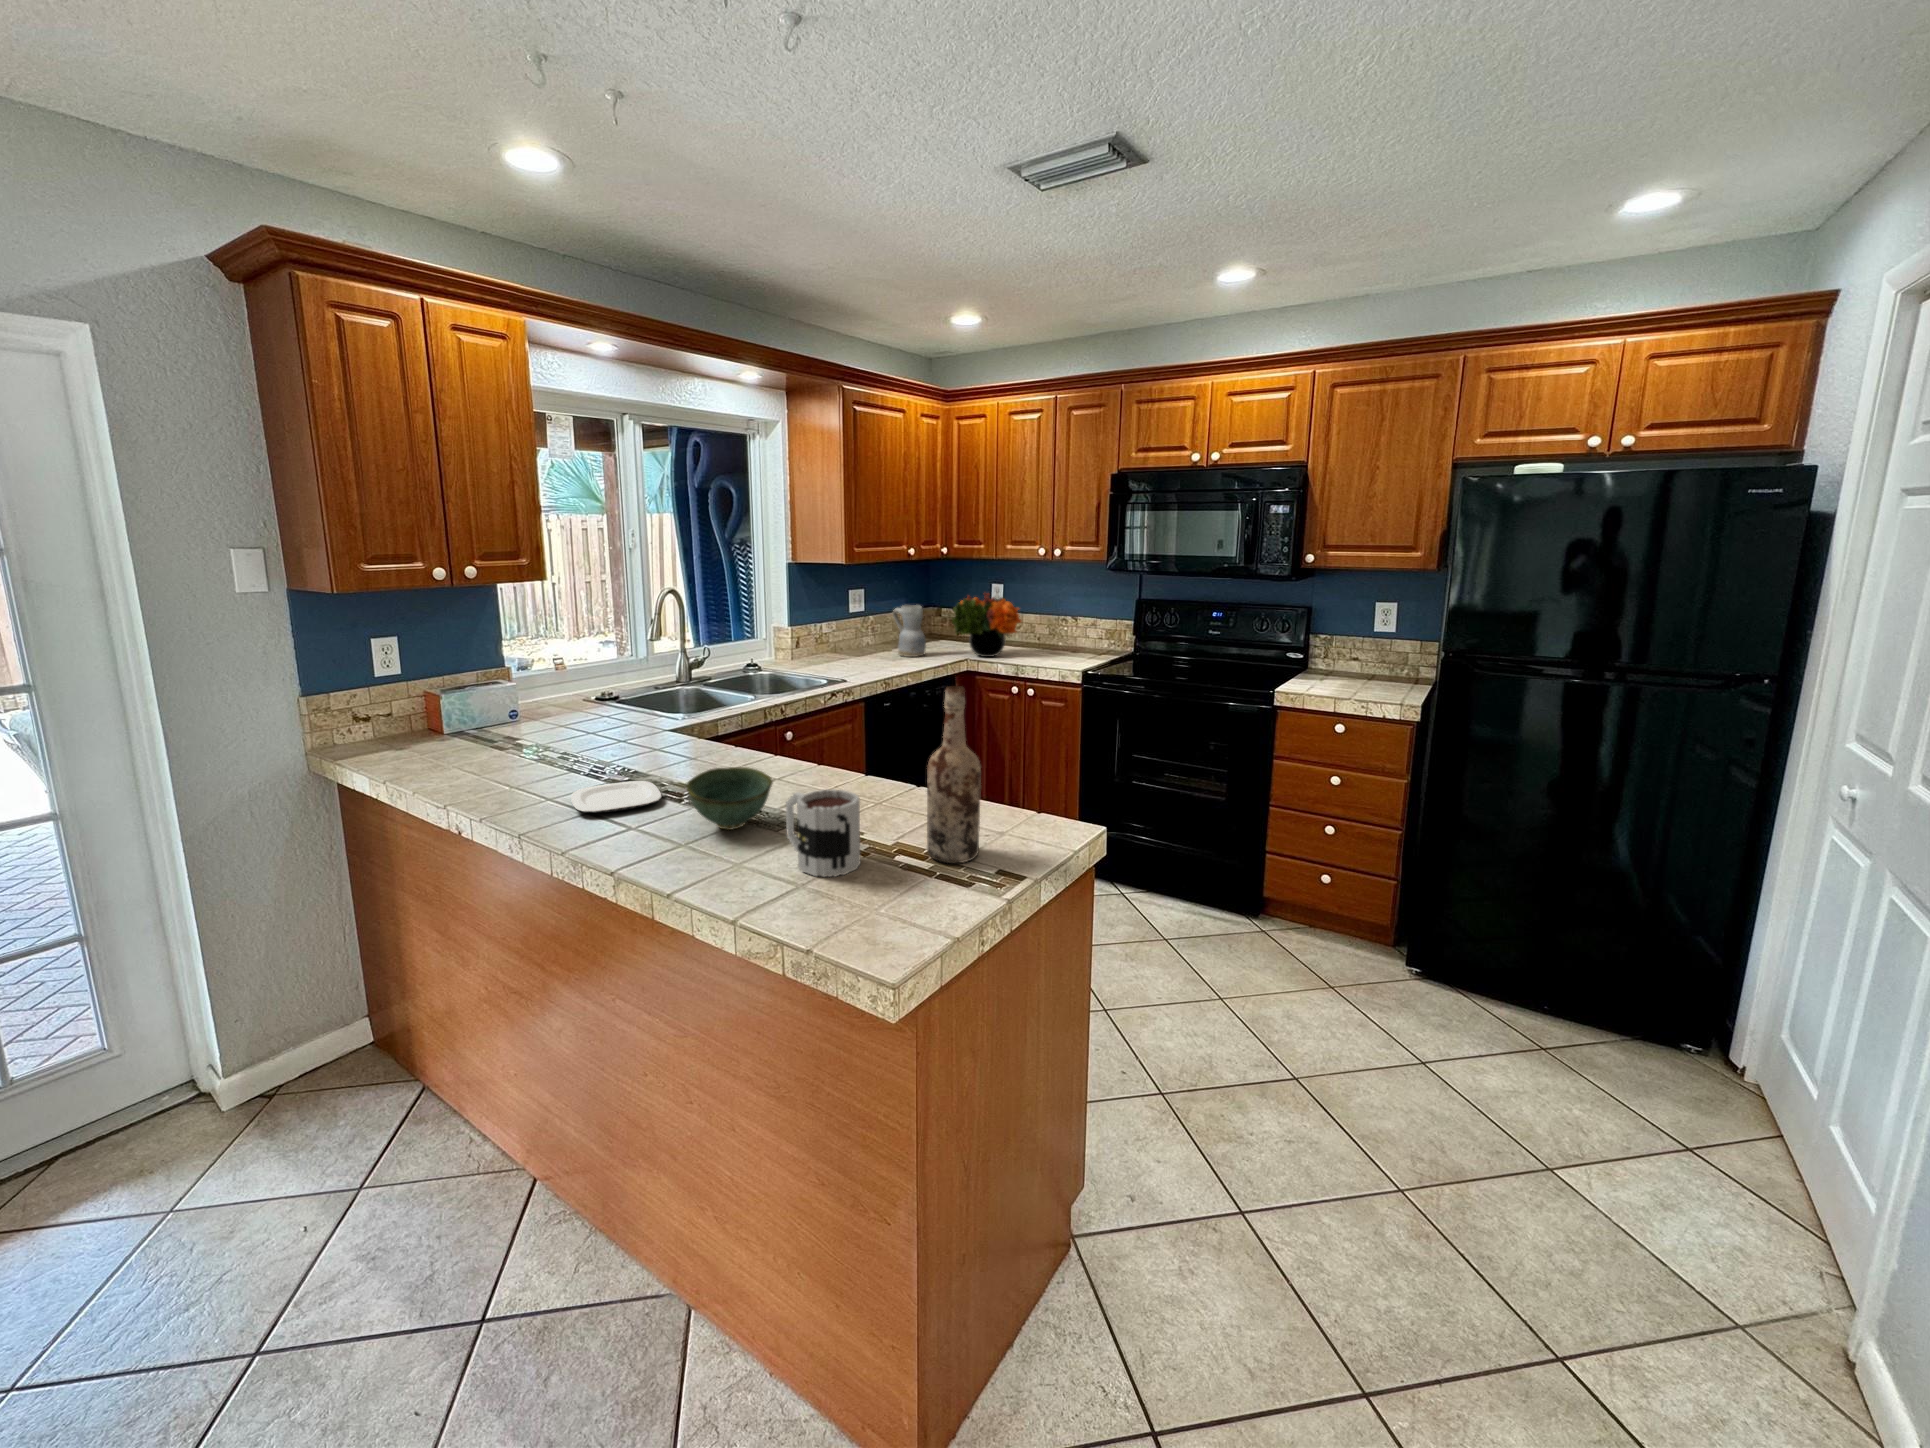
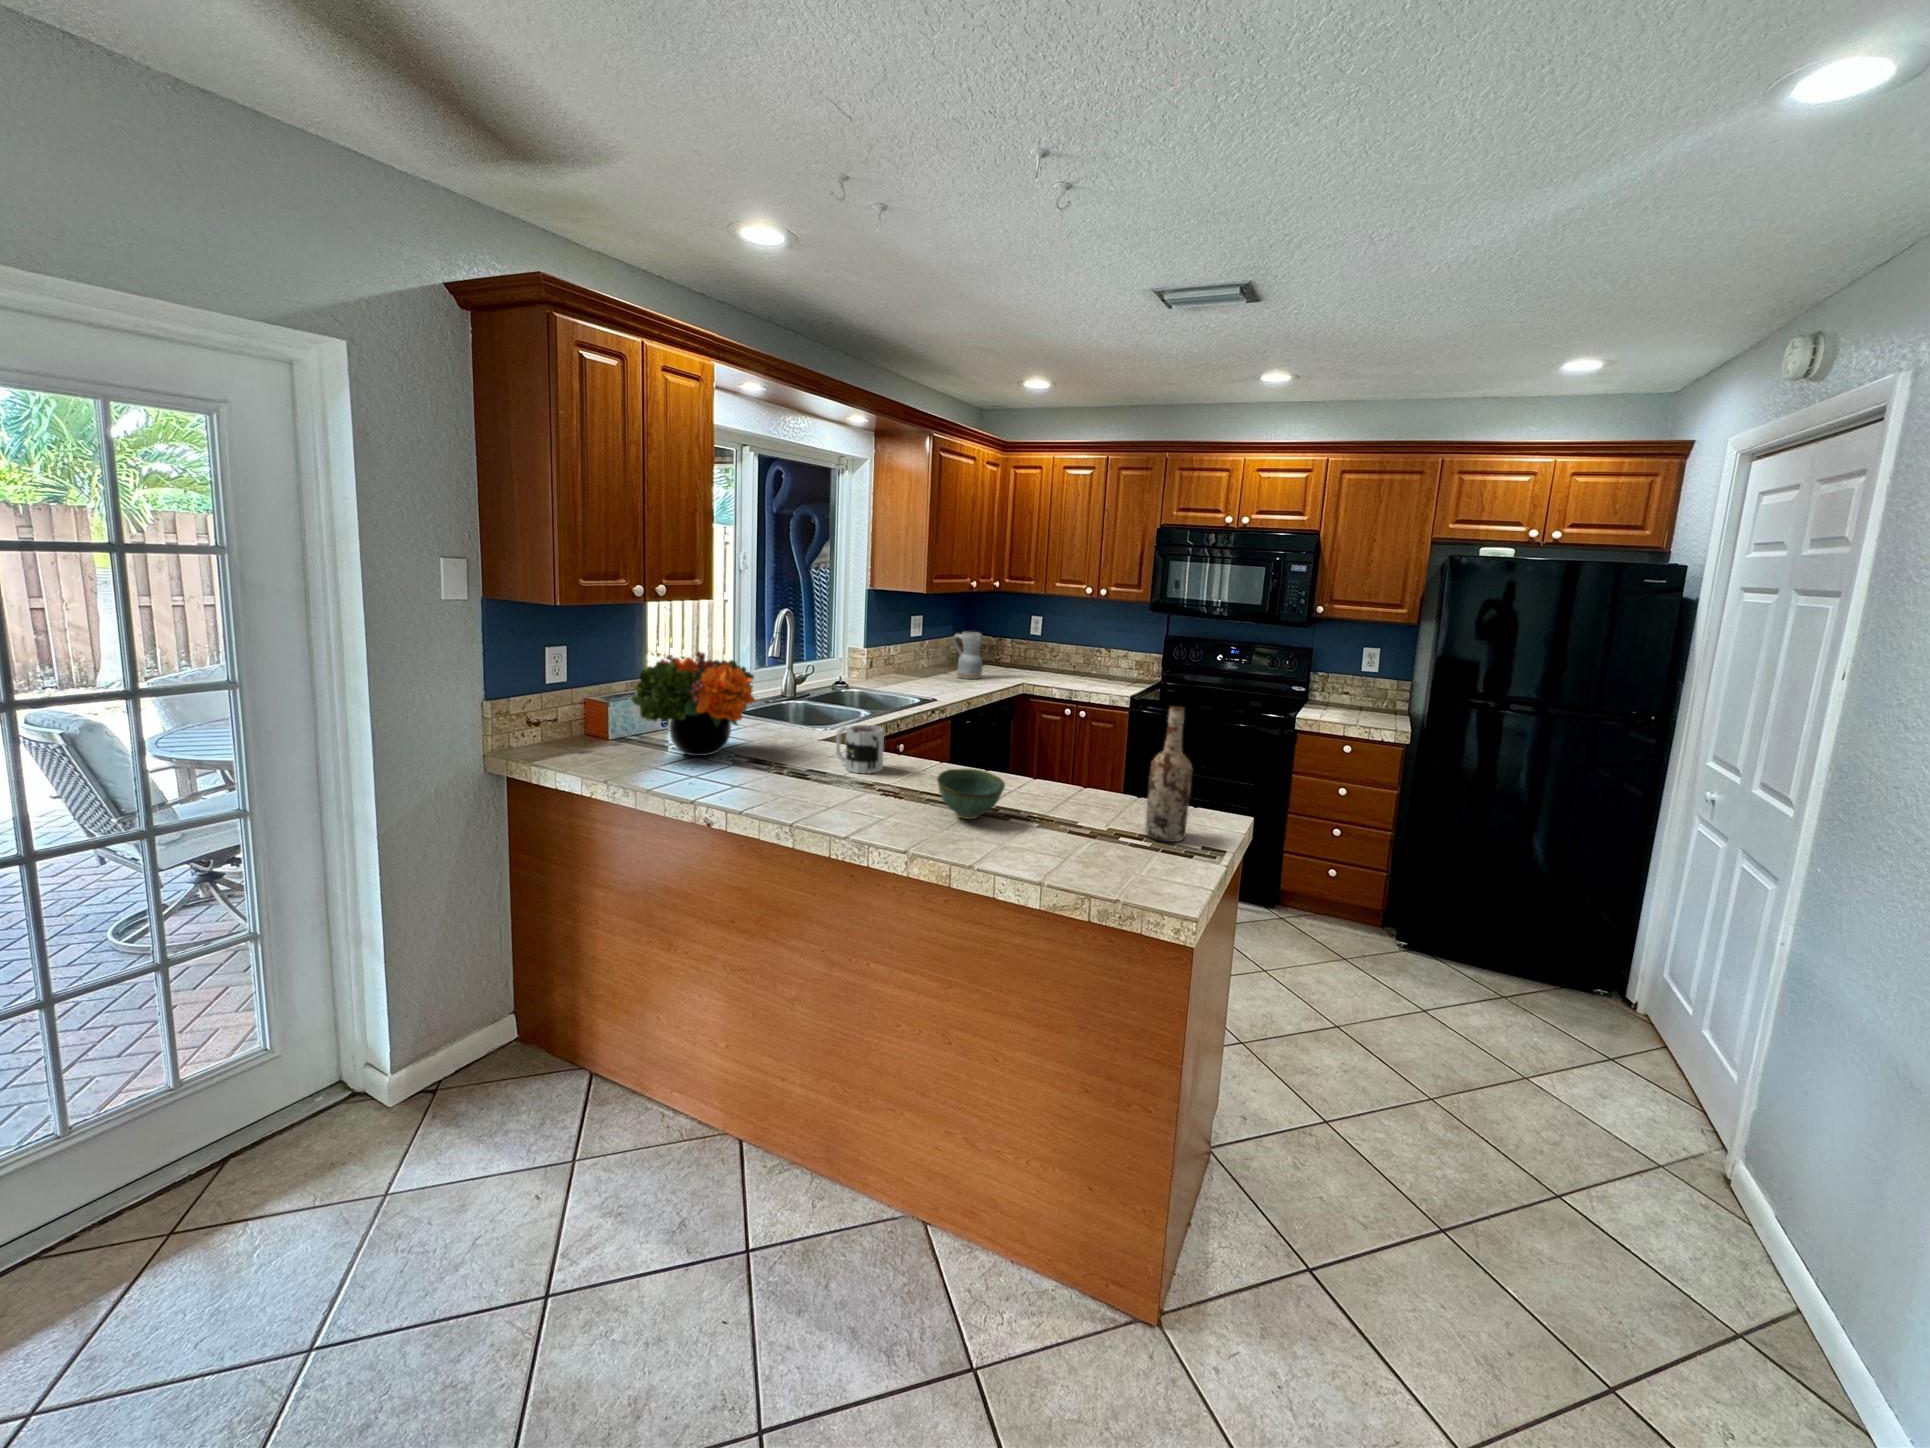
flower arrangement: present [952,593,1022,657] -> present [632,651,755,756]
plate: present [571,781,661,813] -> none [806,781,888,806]
mug: present [786,789,860,877] -> present [836,725,884,773]

